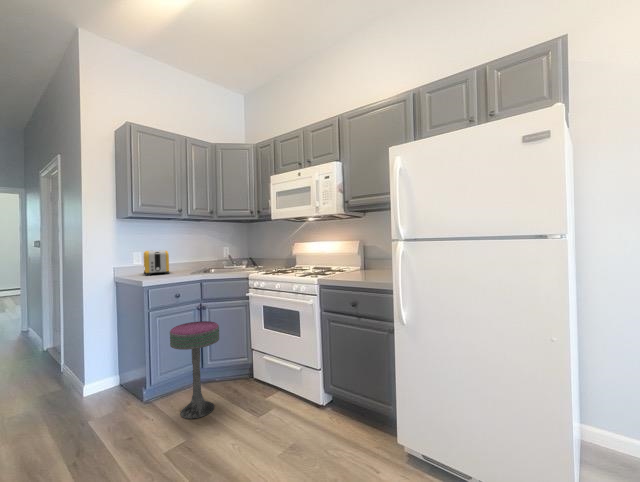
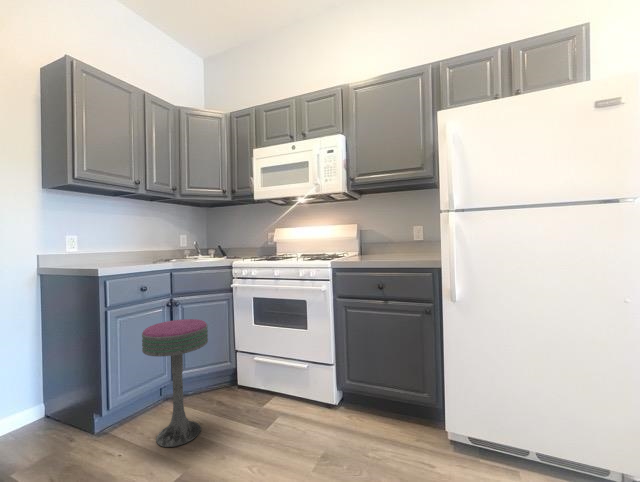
toaster: present [144,250,169,275] -> none [81,234,121,265]

